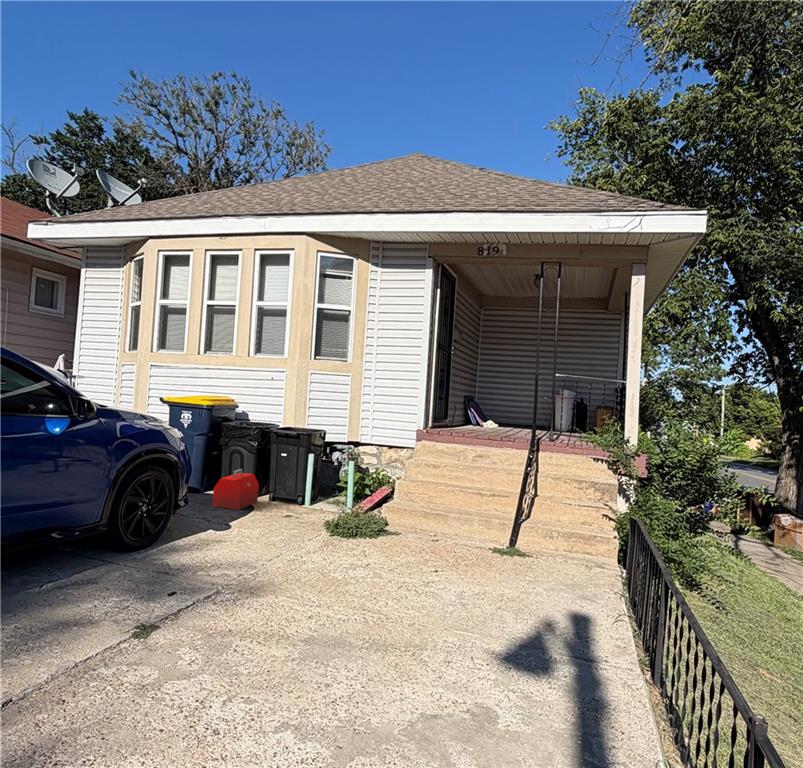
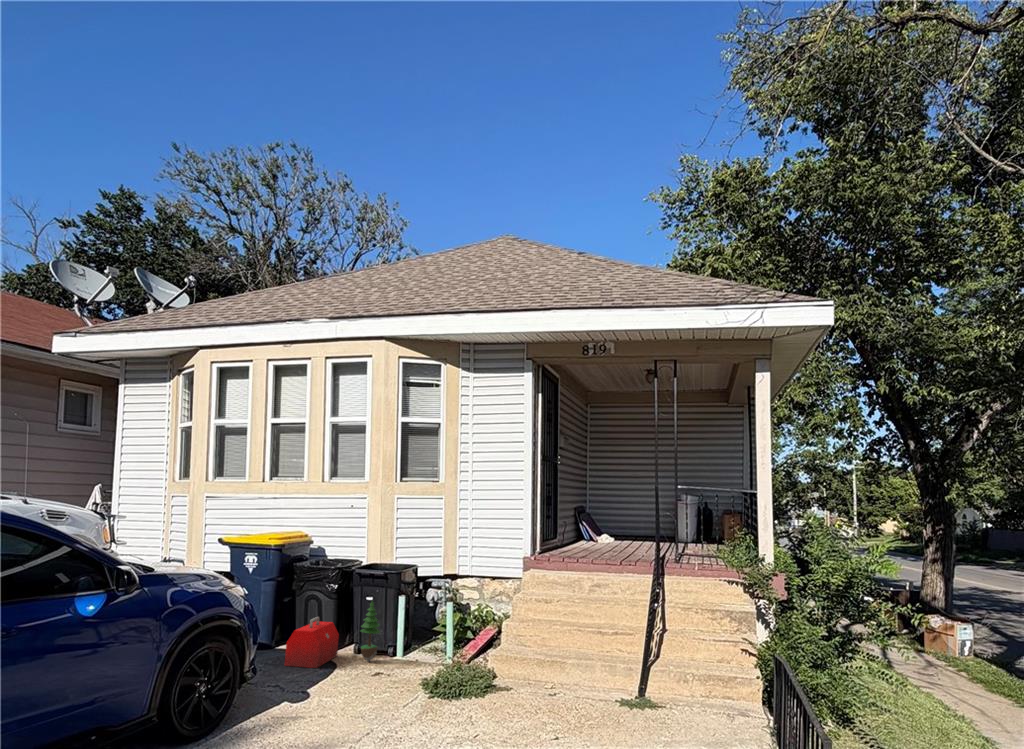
potted tree: none [276,457,294,507] -> present [361,601,380,661]

